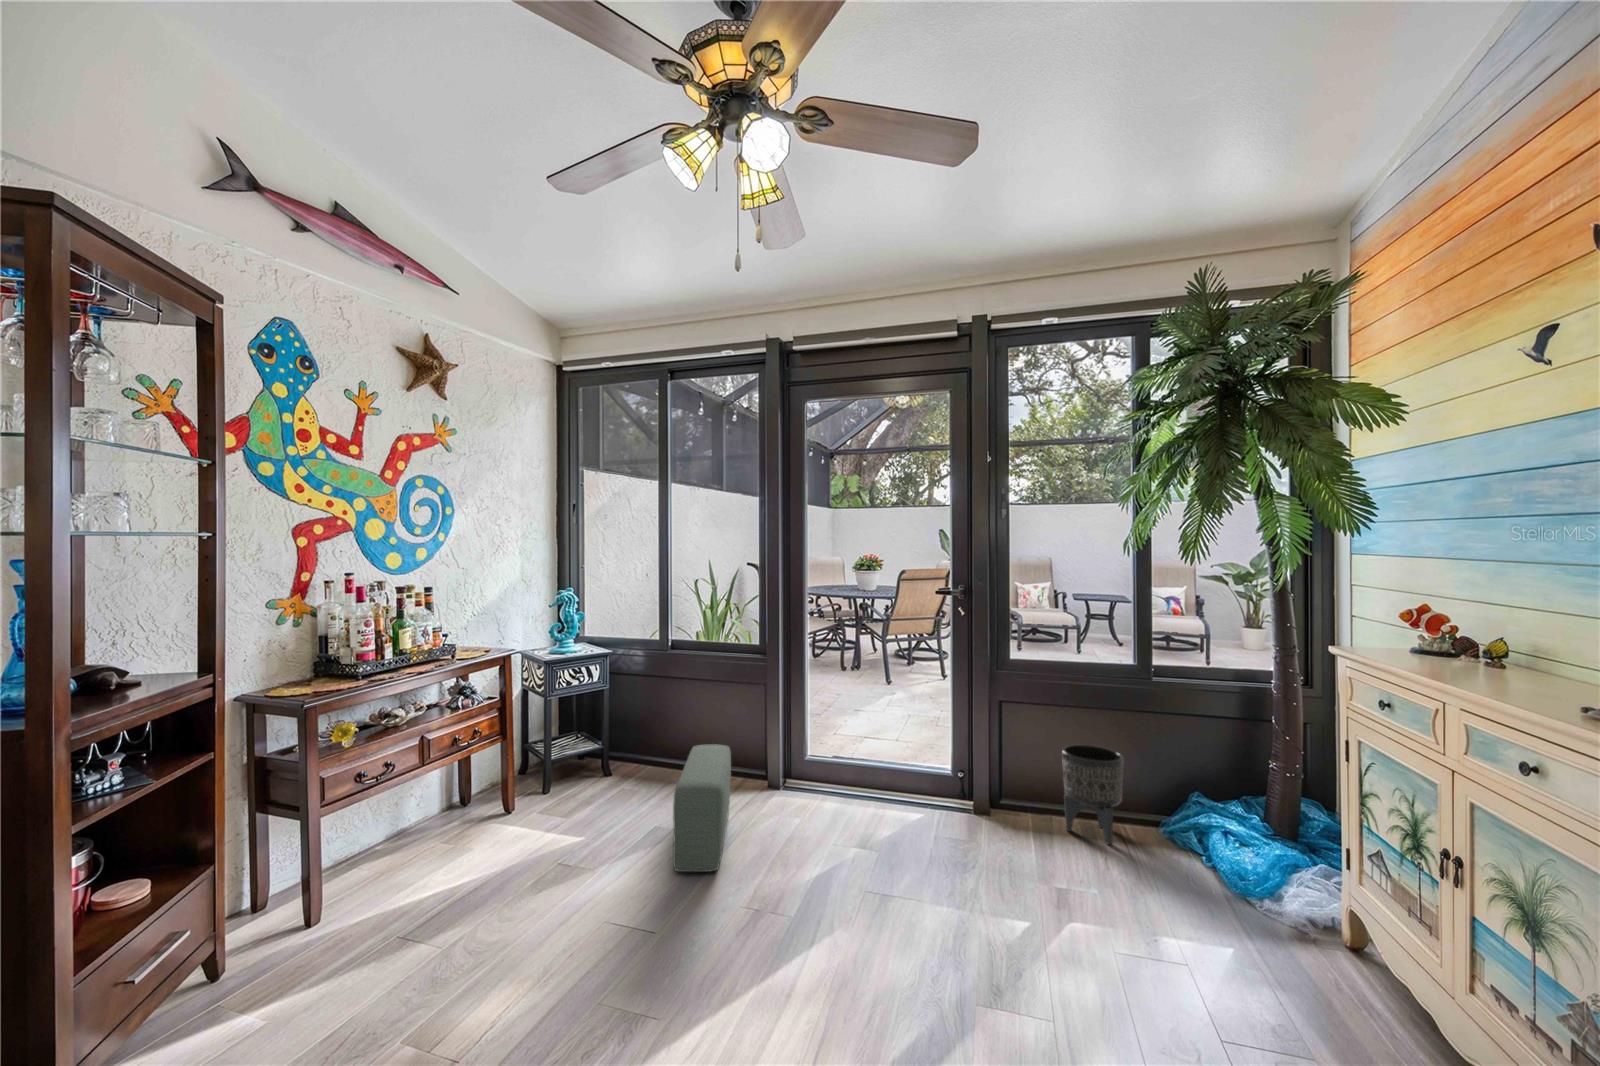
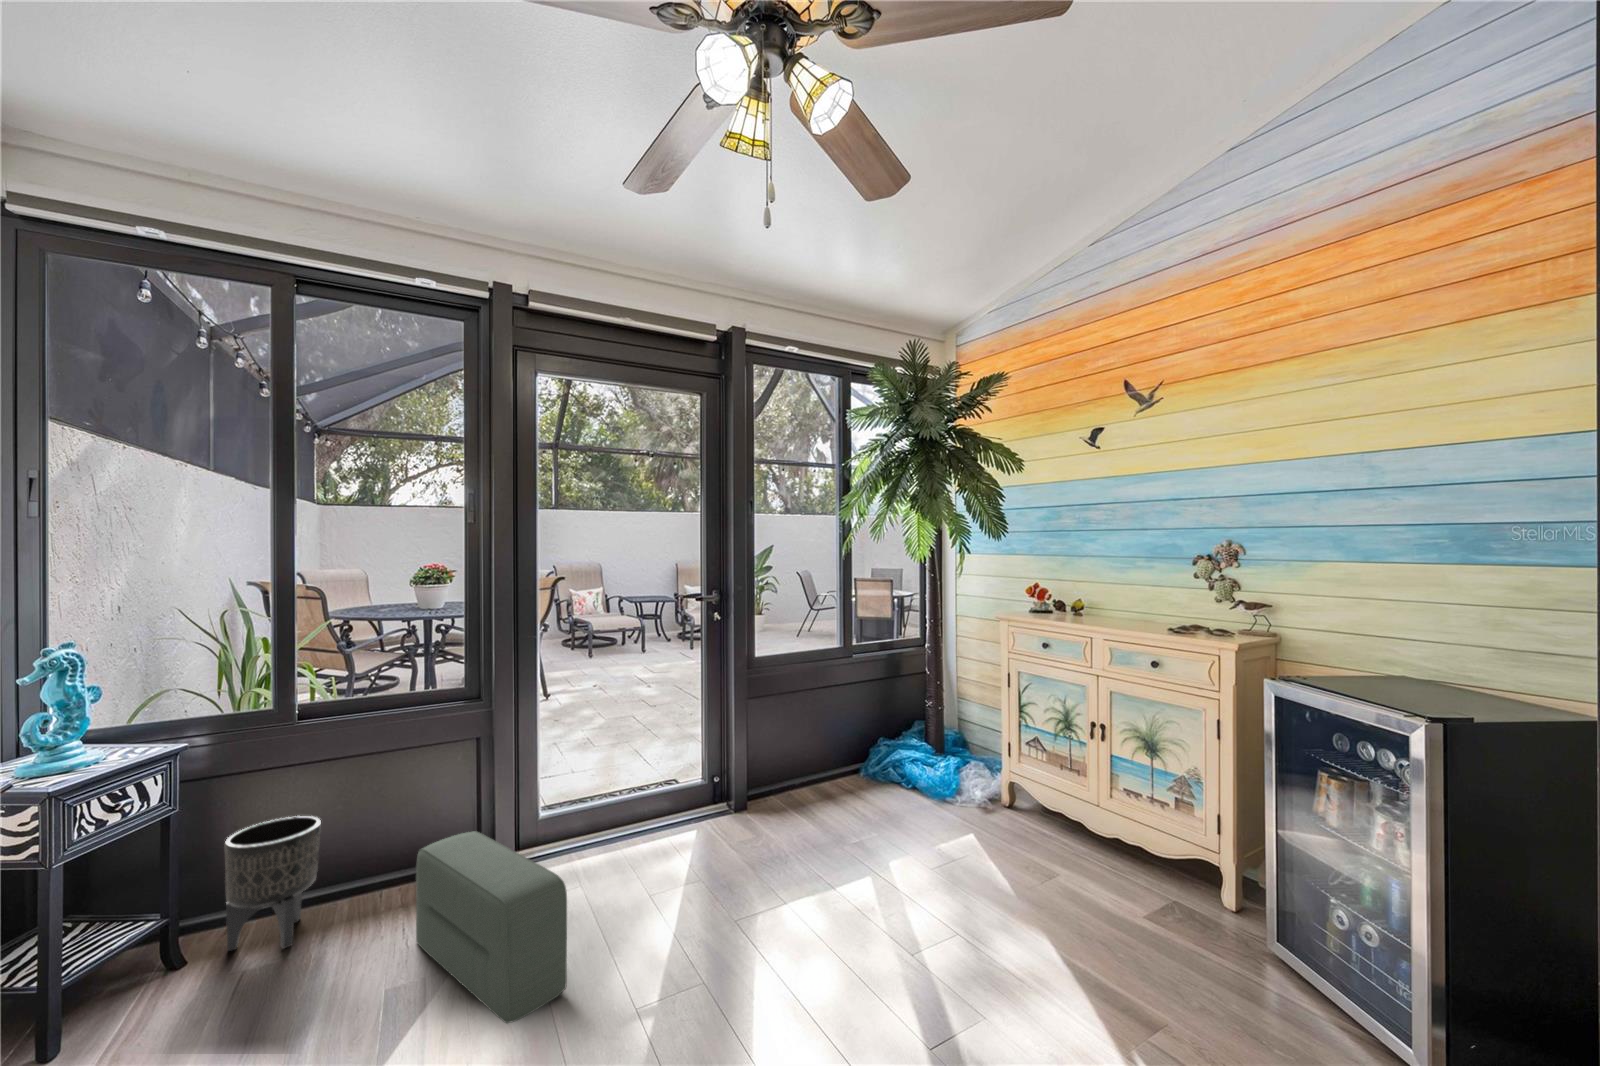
planter: present [1062,745,1124,844] -> present [224,816,321,951]

